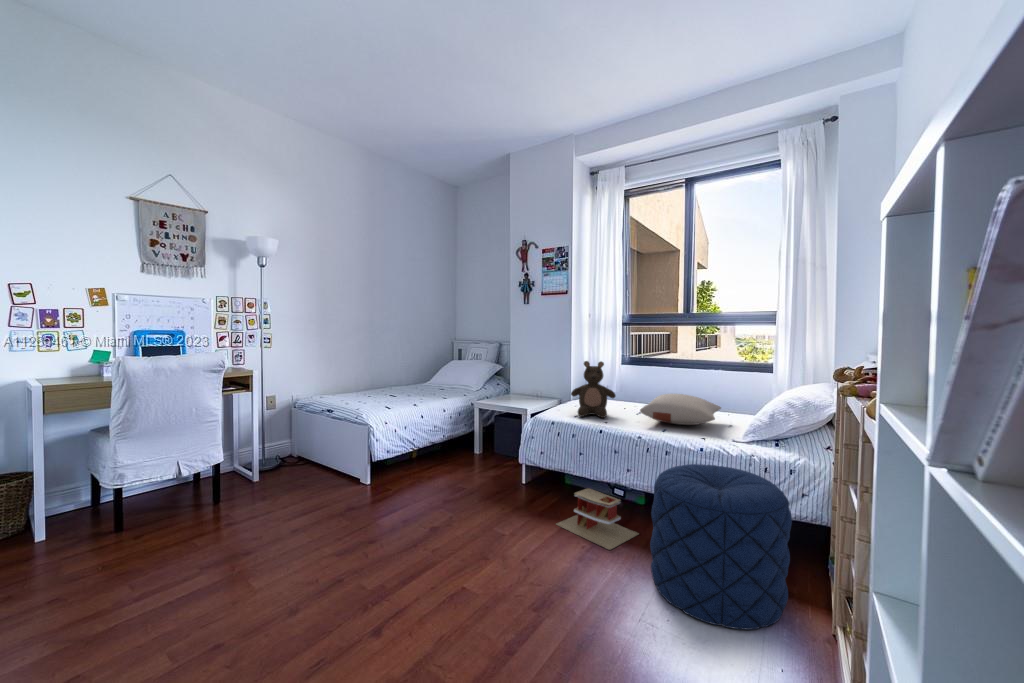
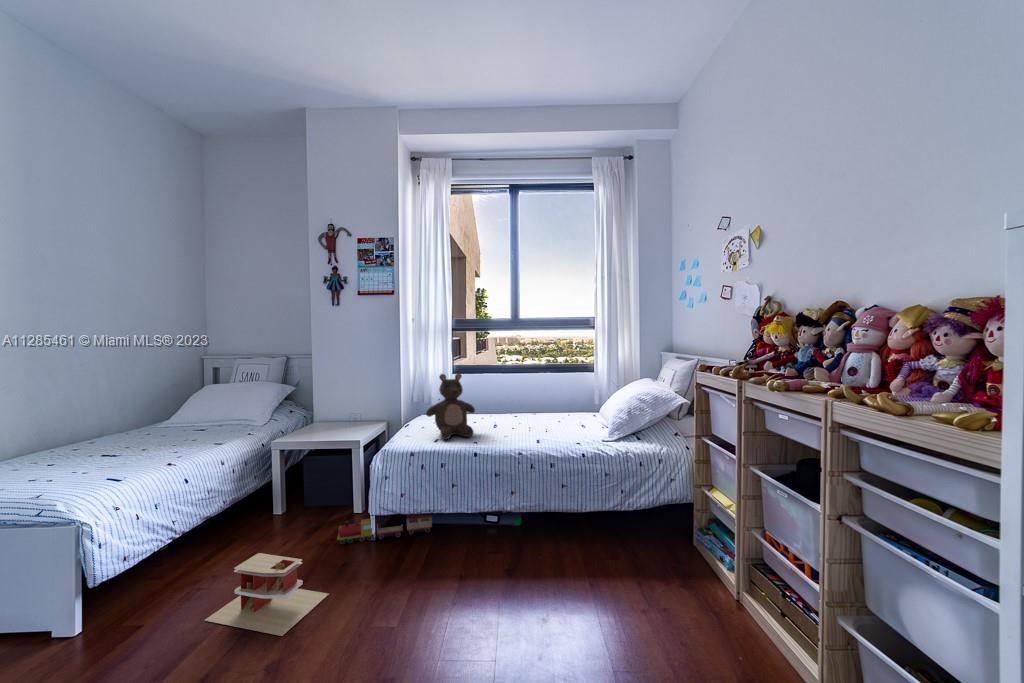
pillow: present [640,394,721,425] -> none [510,401,586,432]
pouf: present [650,464,792,630] -> none [579,470,708,635]
toy train: none [496,467,567,492] -> present [337,514,432,544]
toy house: present [556,488,639,550] -> present [205,553,328,636]

